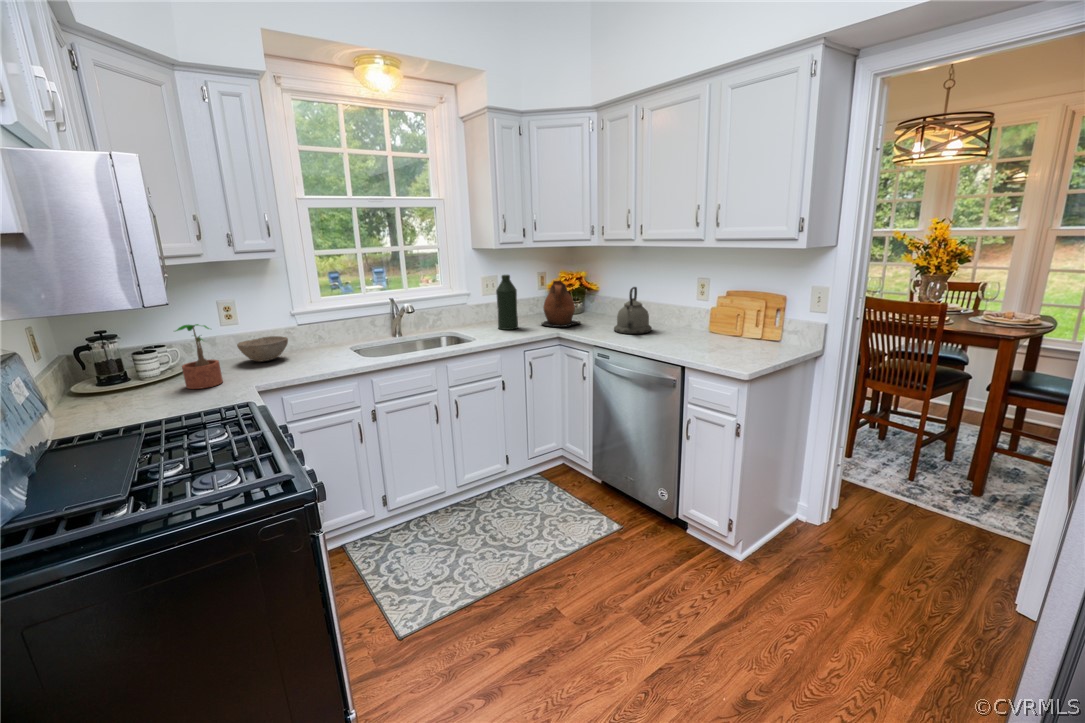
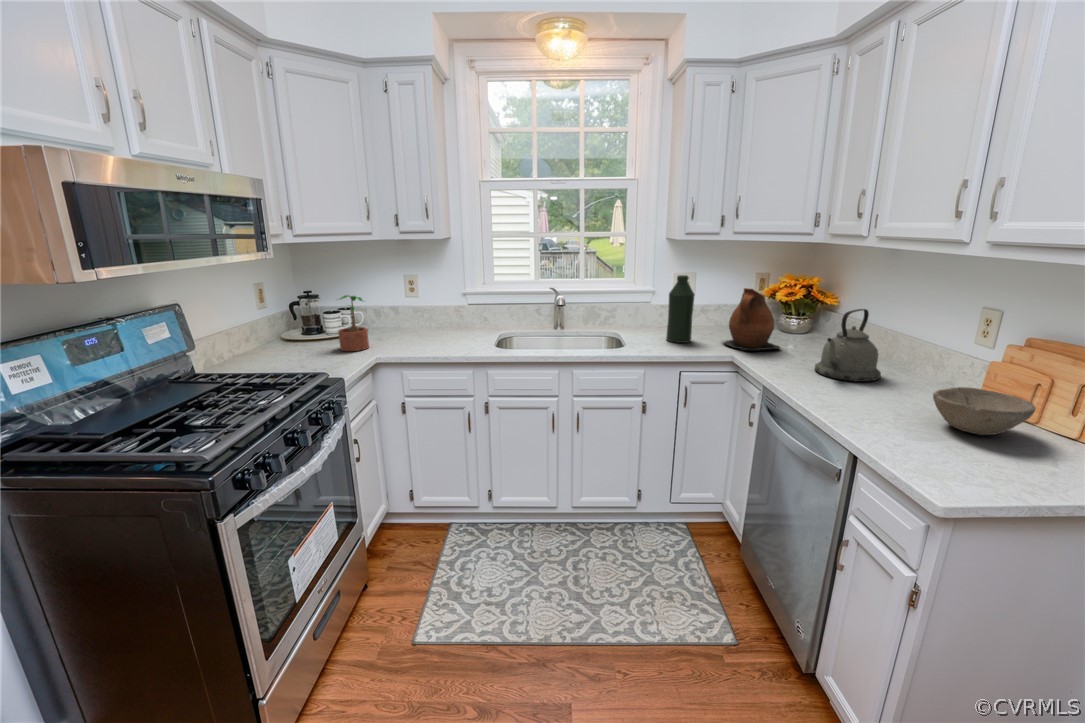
bowl: present [237,336,288,362] -> present [933,387,1036,435]

